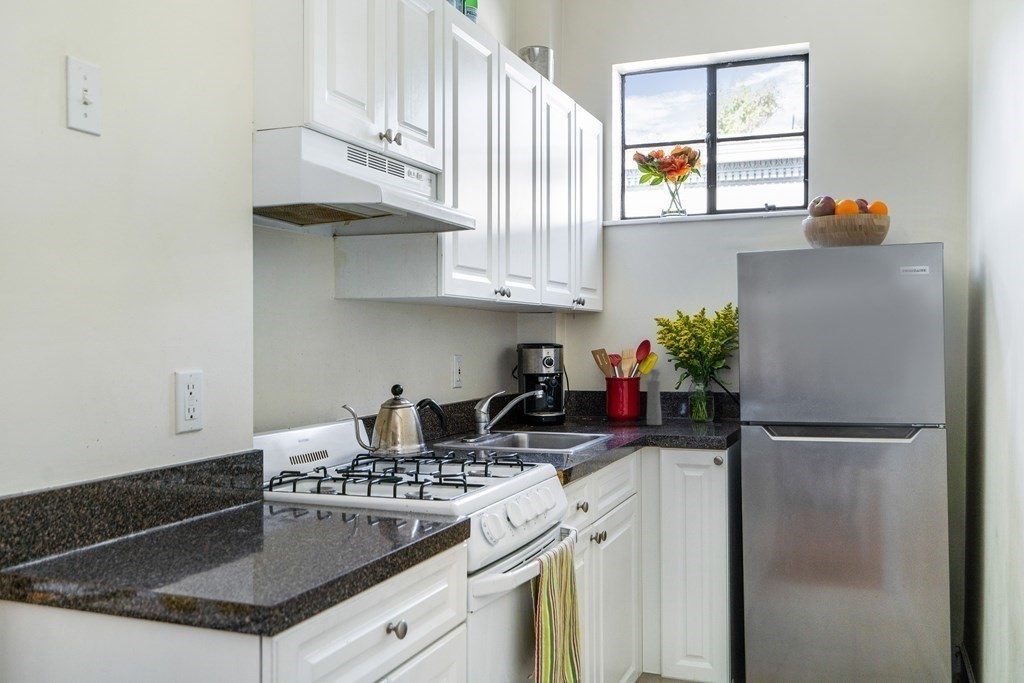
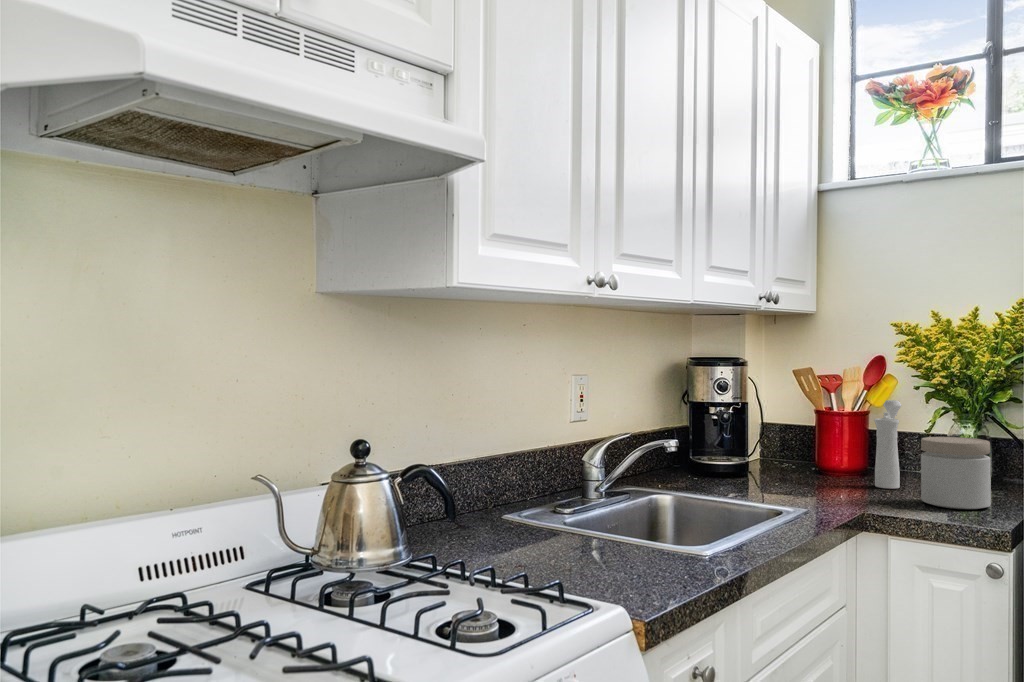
jar: none [676,389,714,430] -> present [921,437,991,509]

